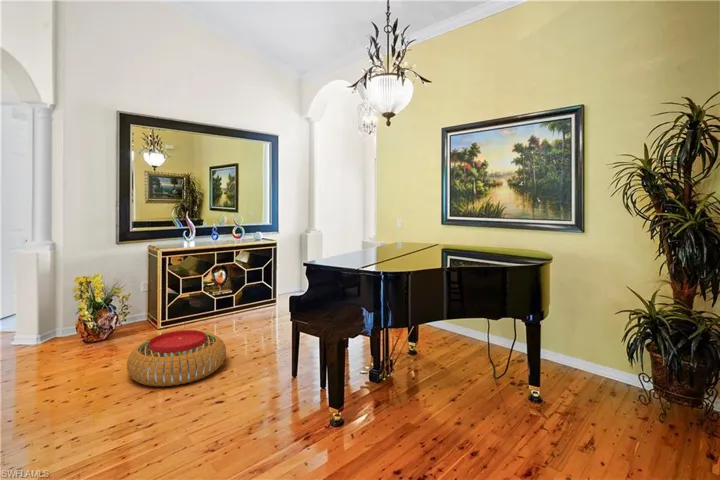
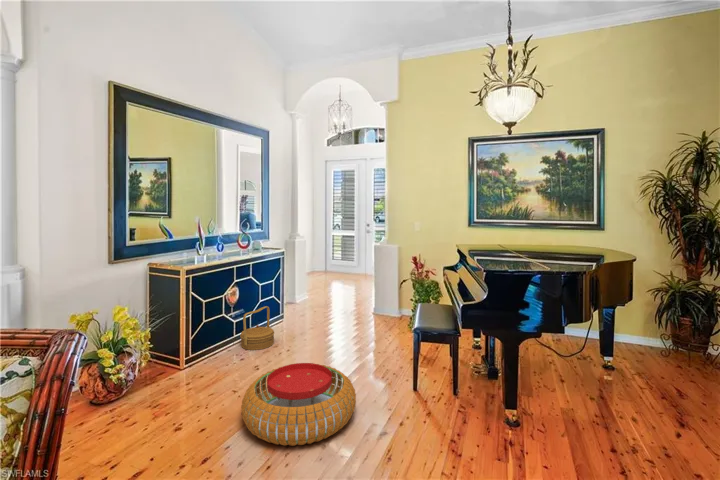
basket: none [214,289,244,323] -> present [240,306,274,350]

